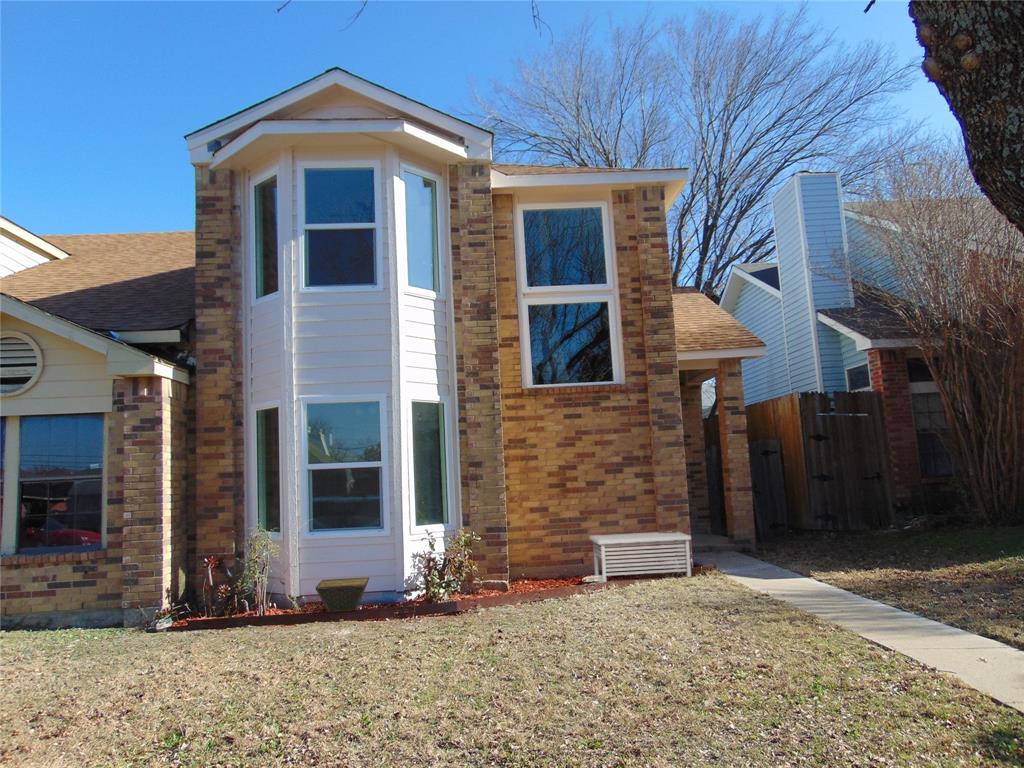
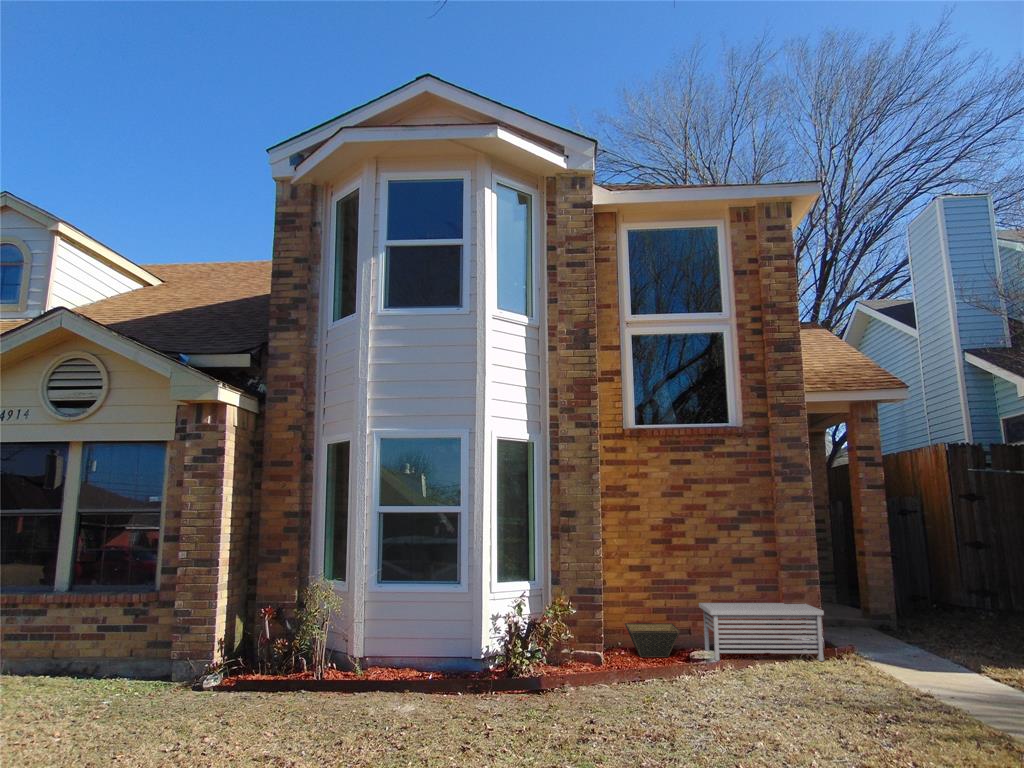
basket: present [315,577,369,612] -> present [625,623,680,657]

